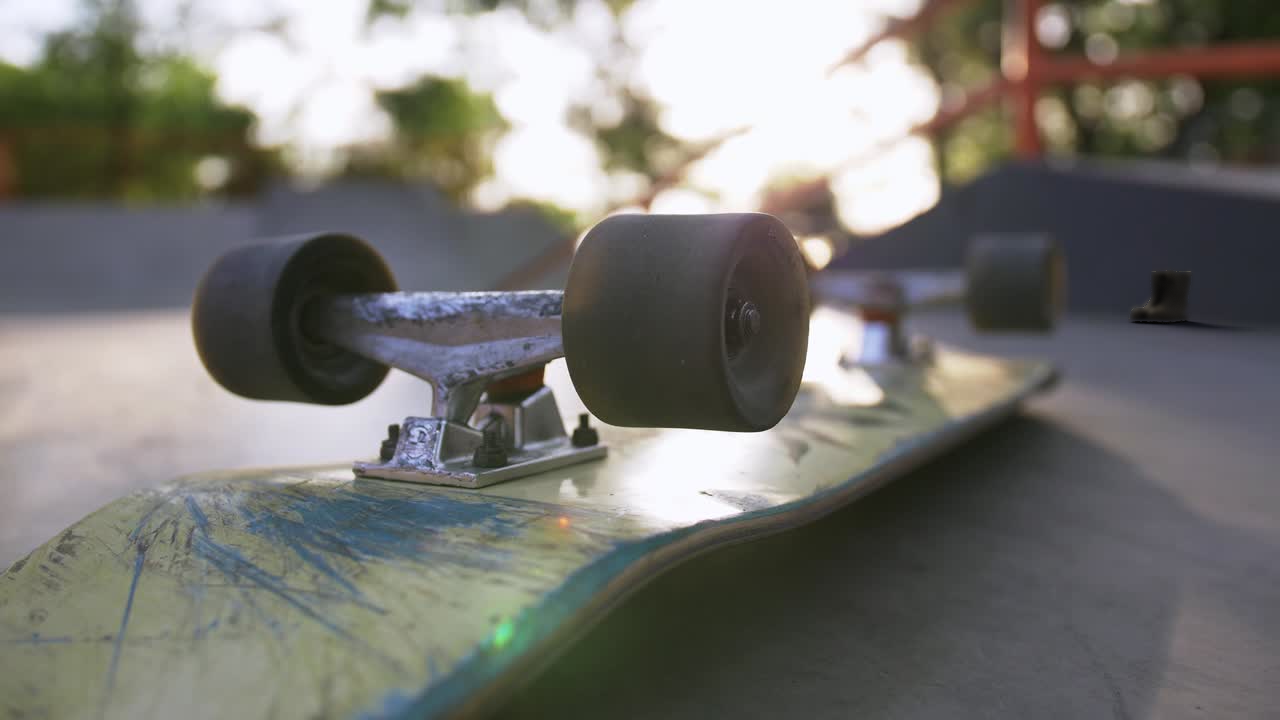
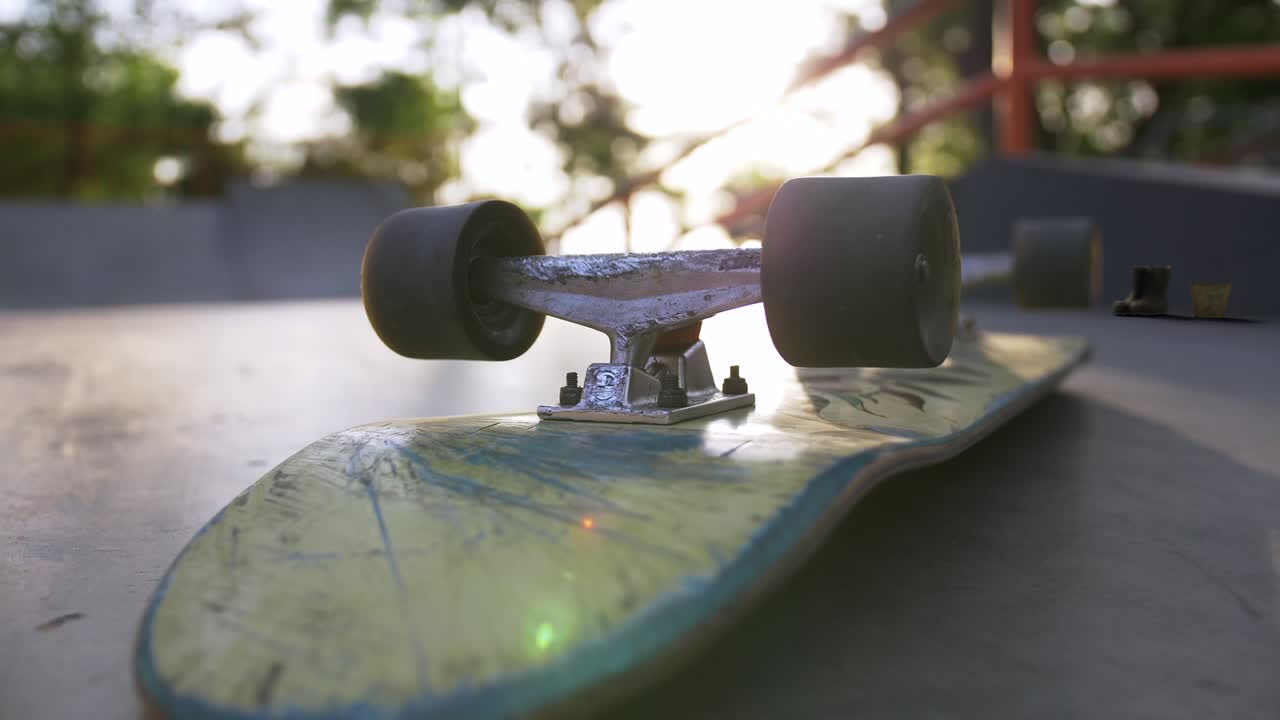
bucket: none [1209,265,1255,326] -> present [1190,282,1231,318]

